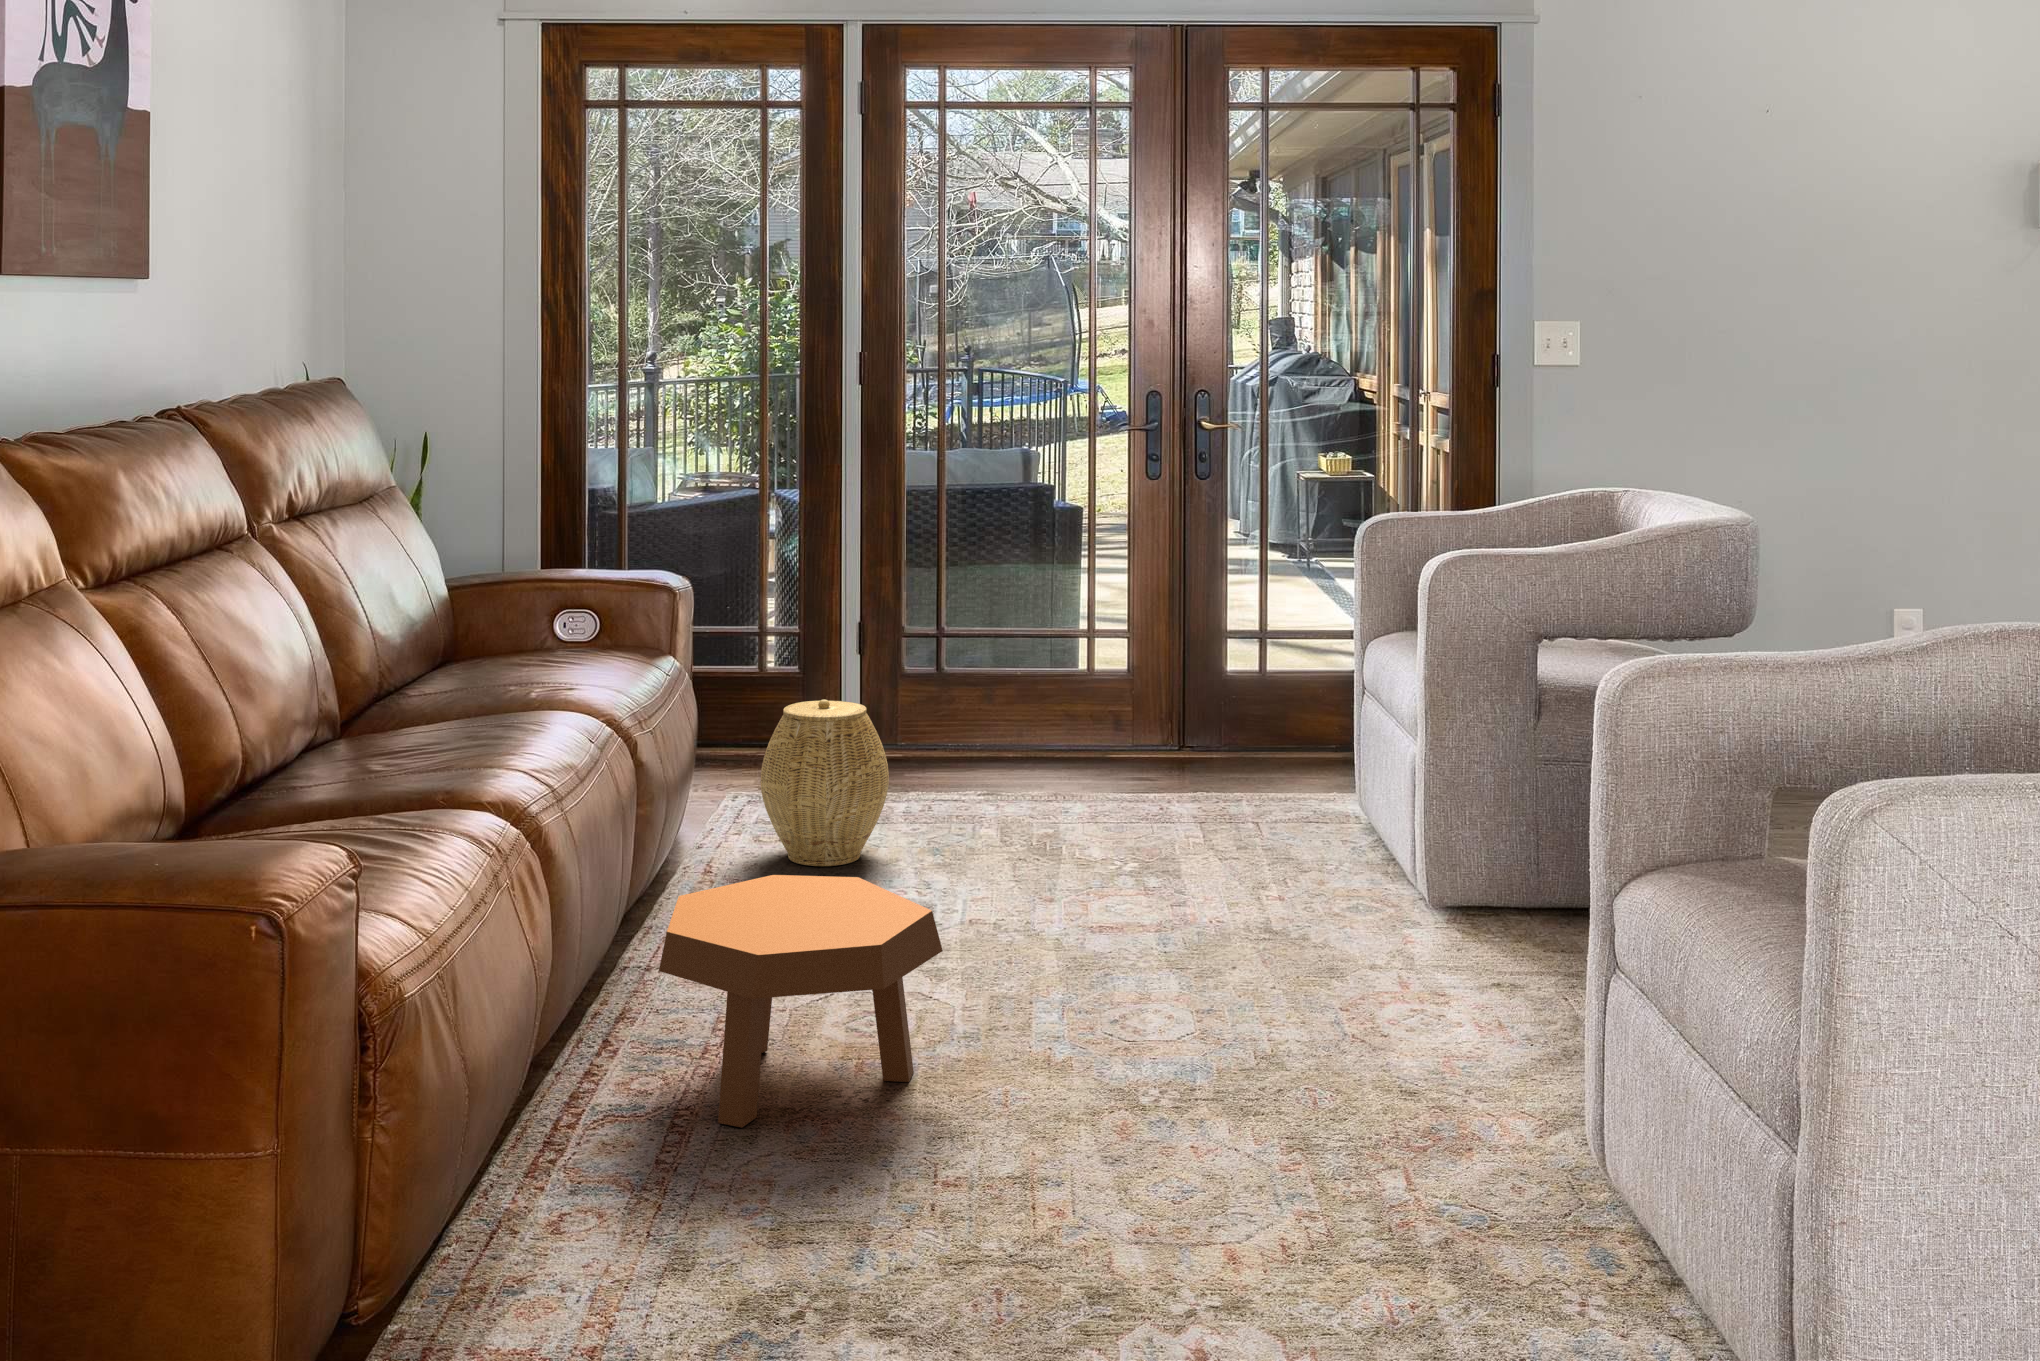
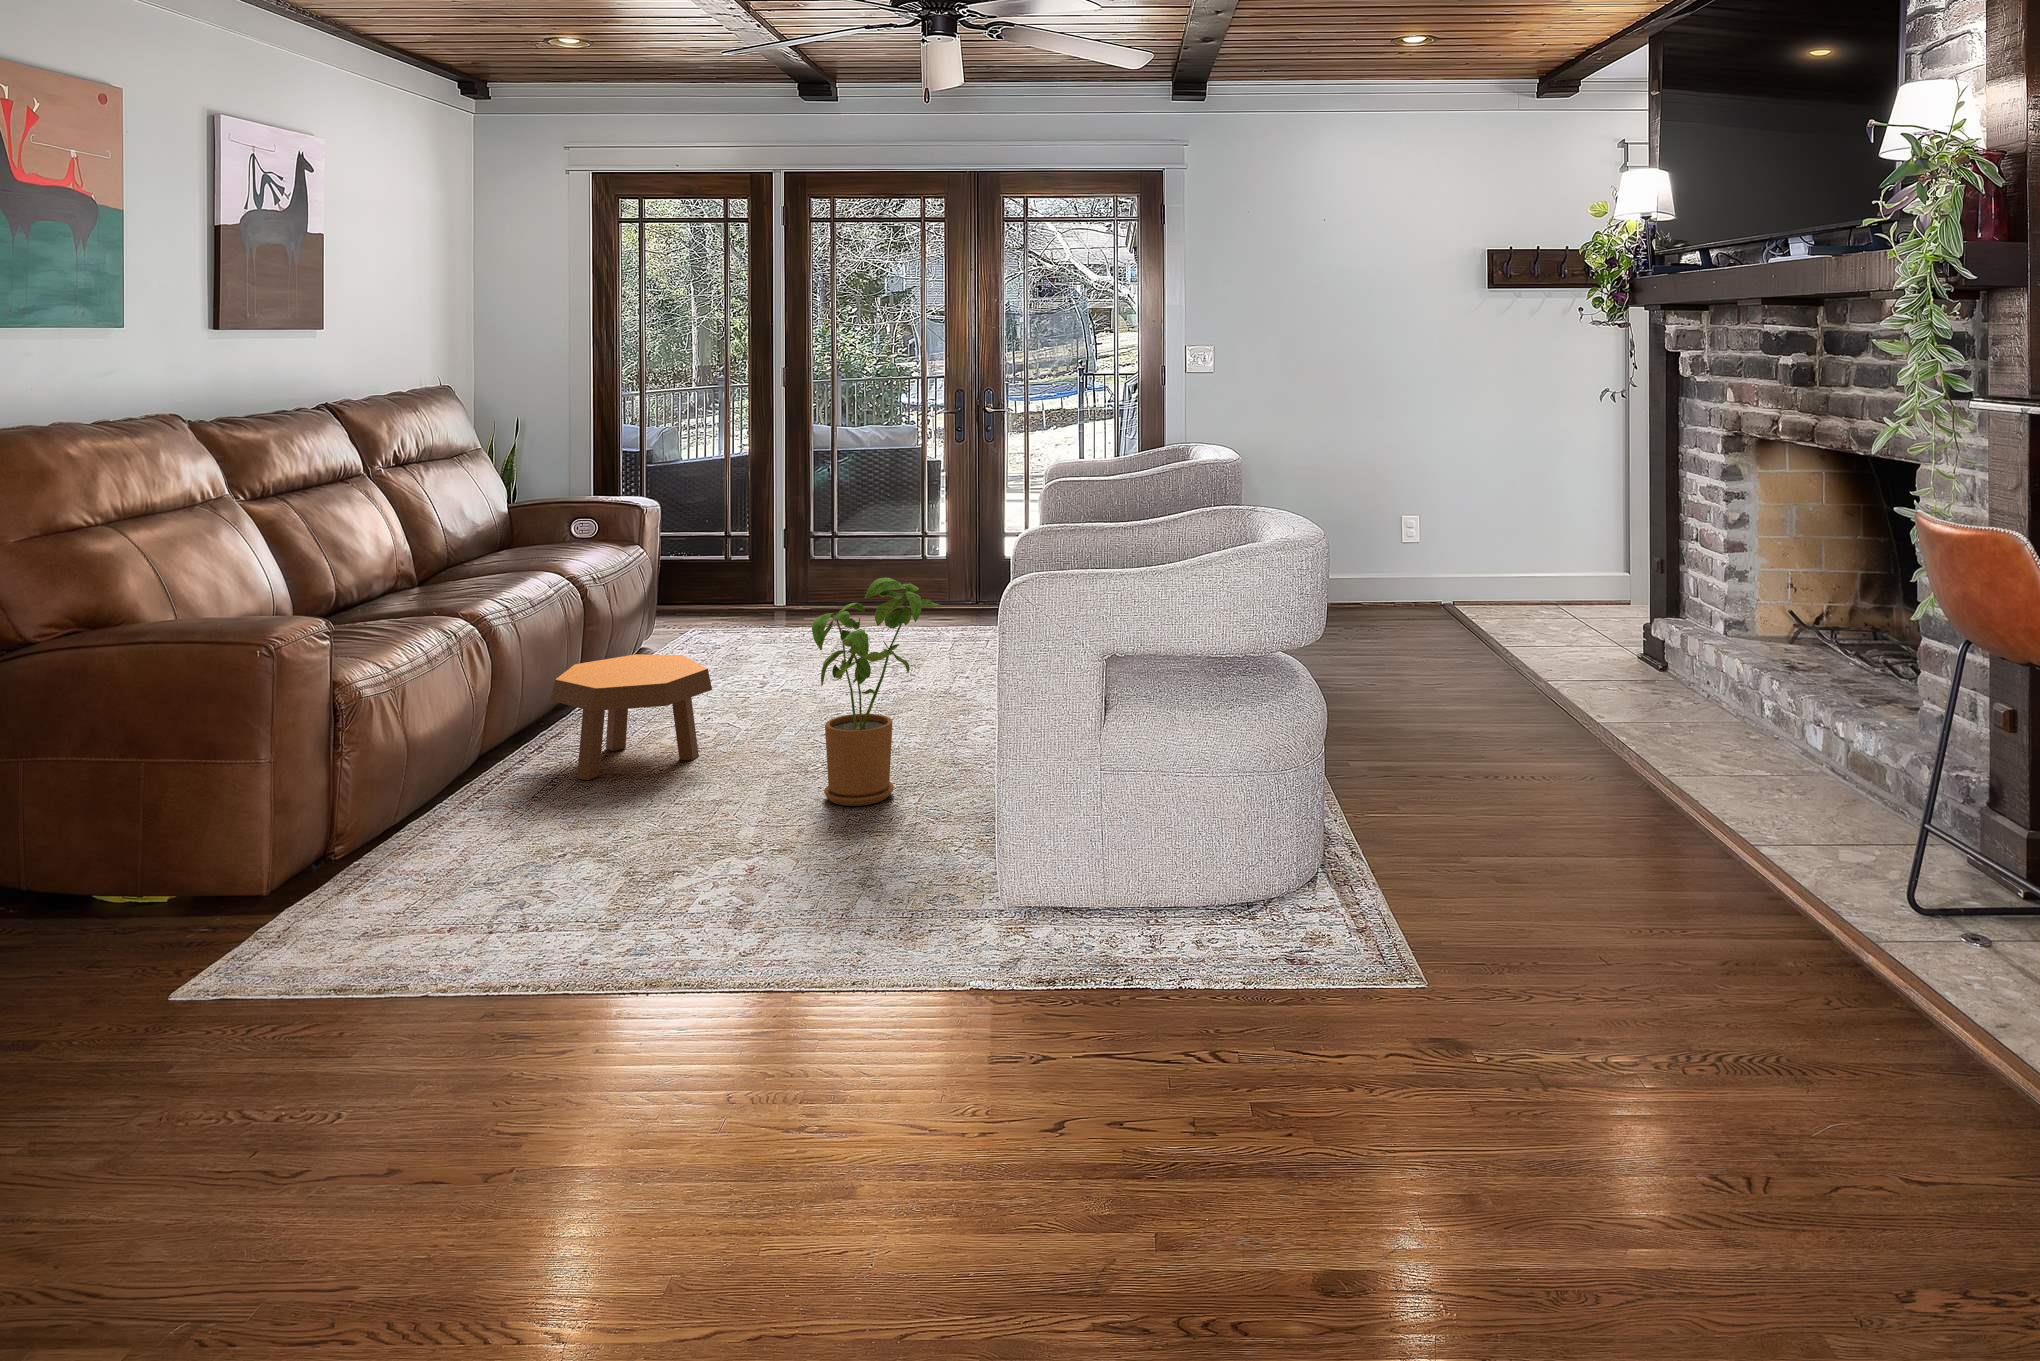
woven basket: present [760,699,889,866] -> none [686,569,762,664]
house plant: none [1192,760,1438,1204] -> present [812,578,940,806]

